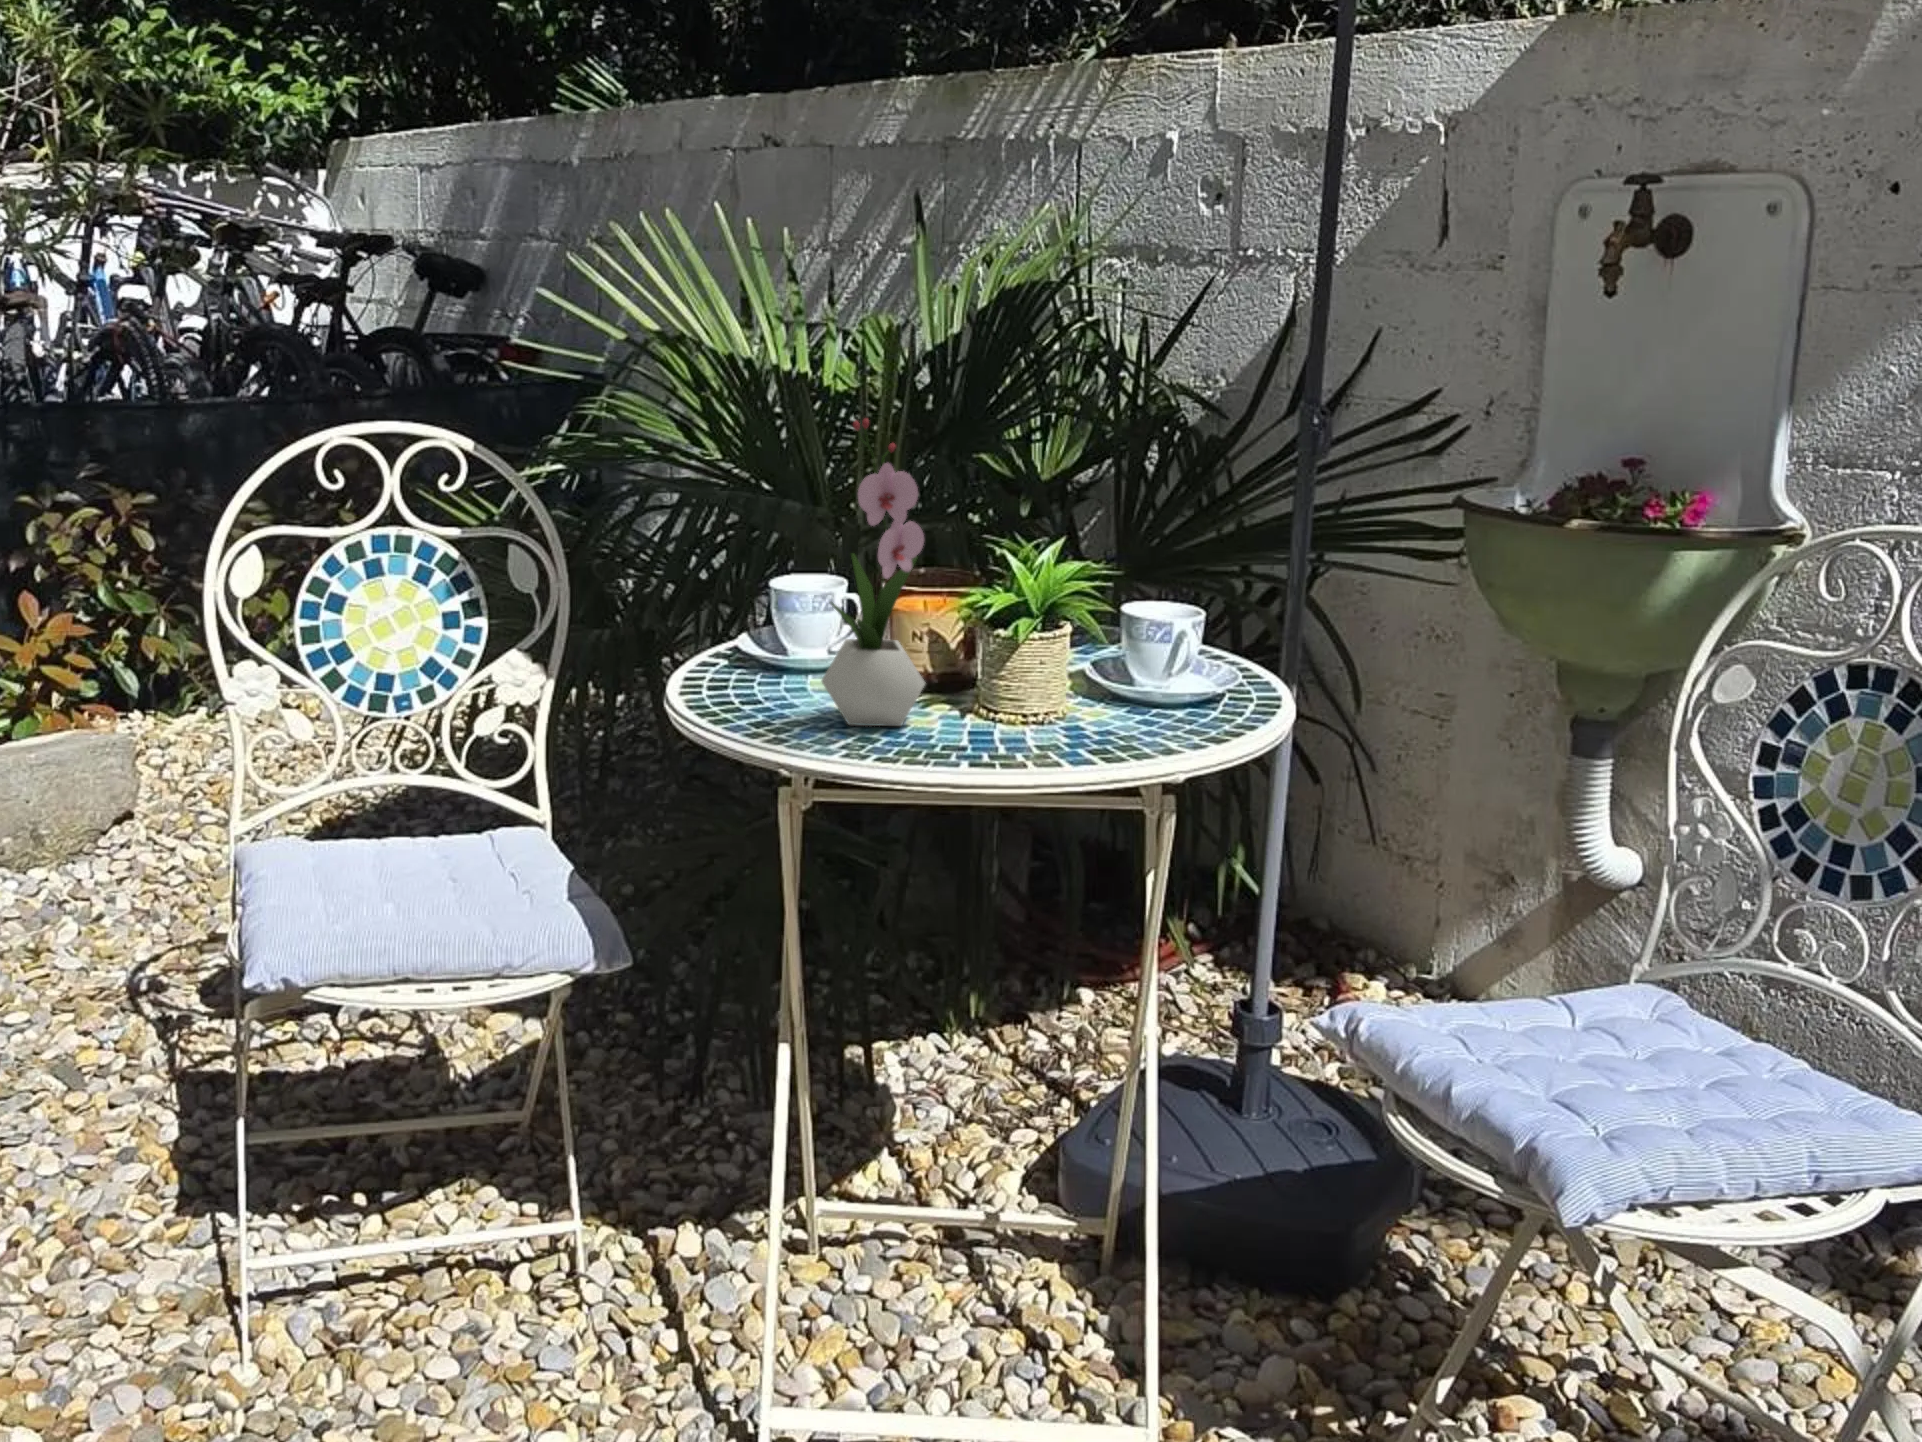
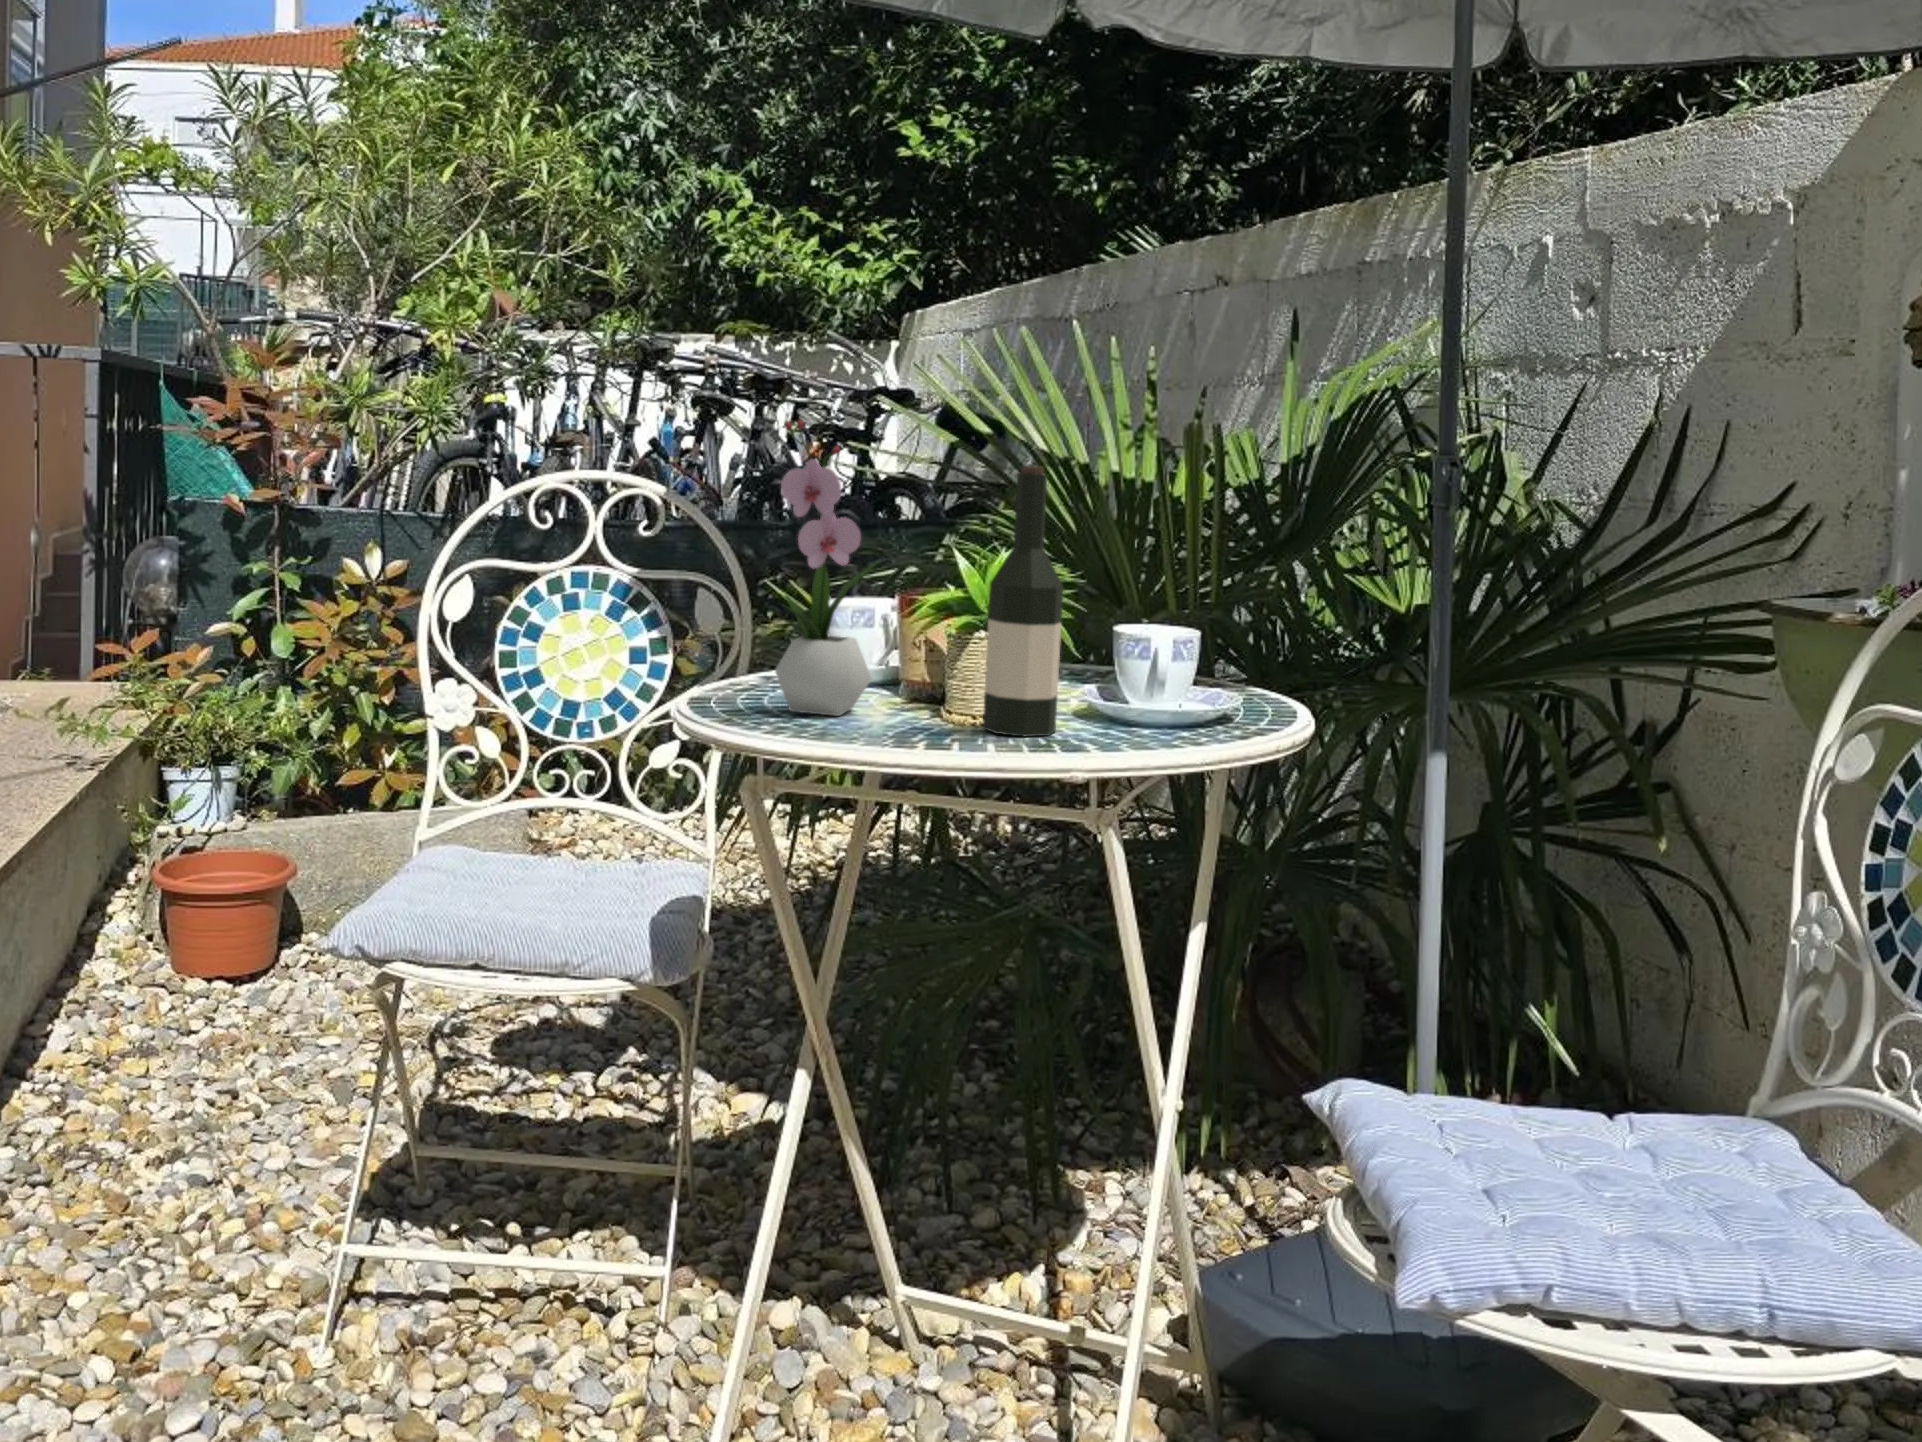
wine bottle: none [1064,466,1150,740] -> present [983,466,1063,737]

